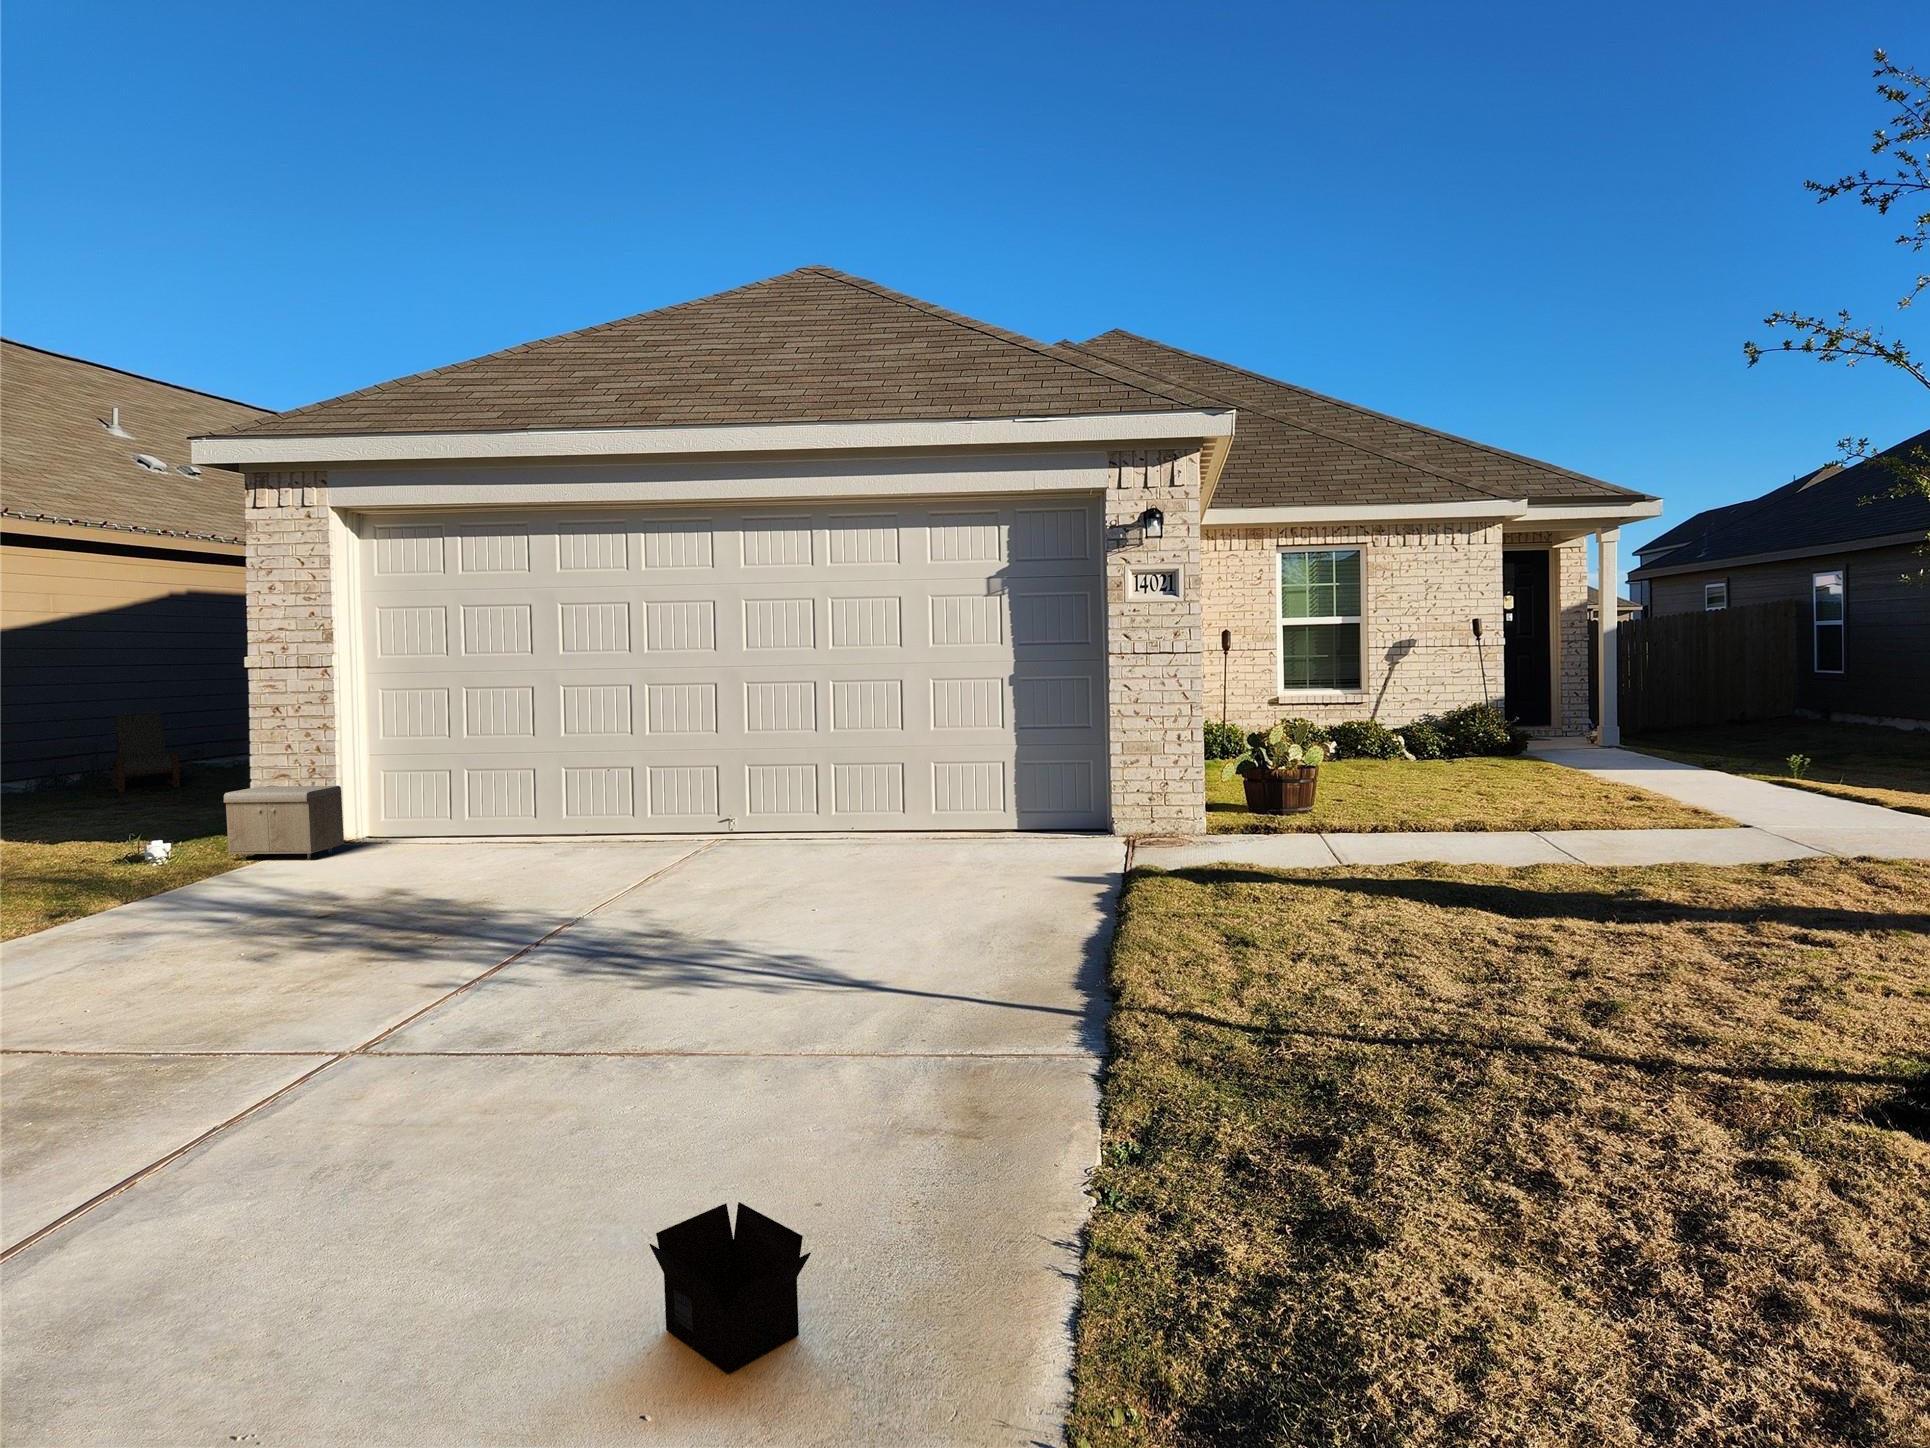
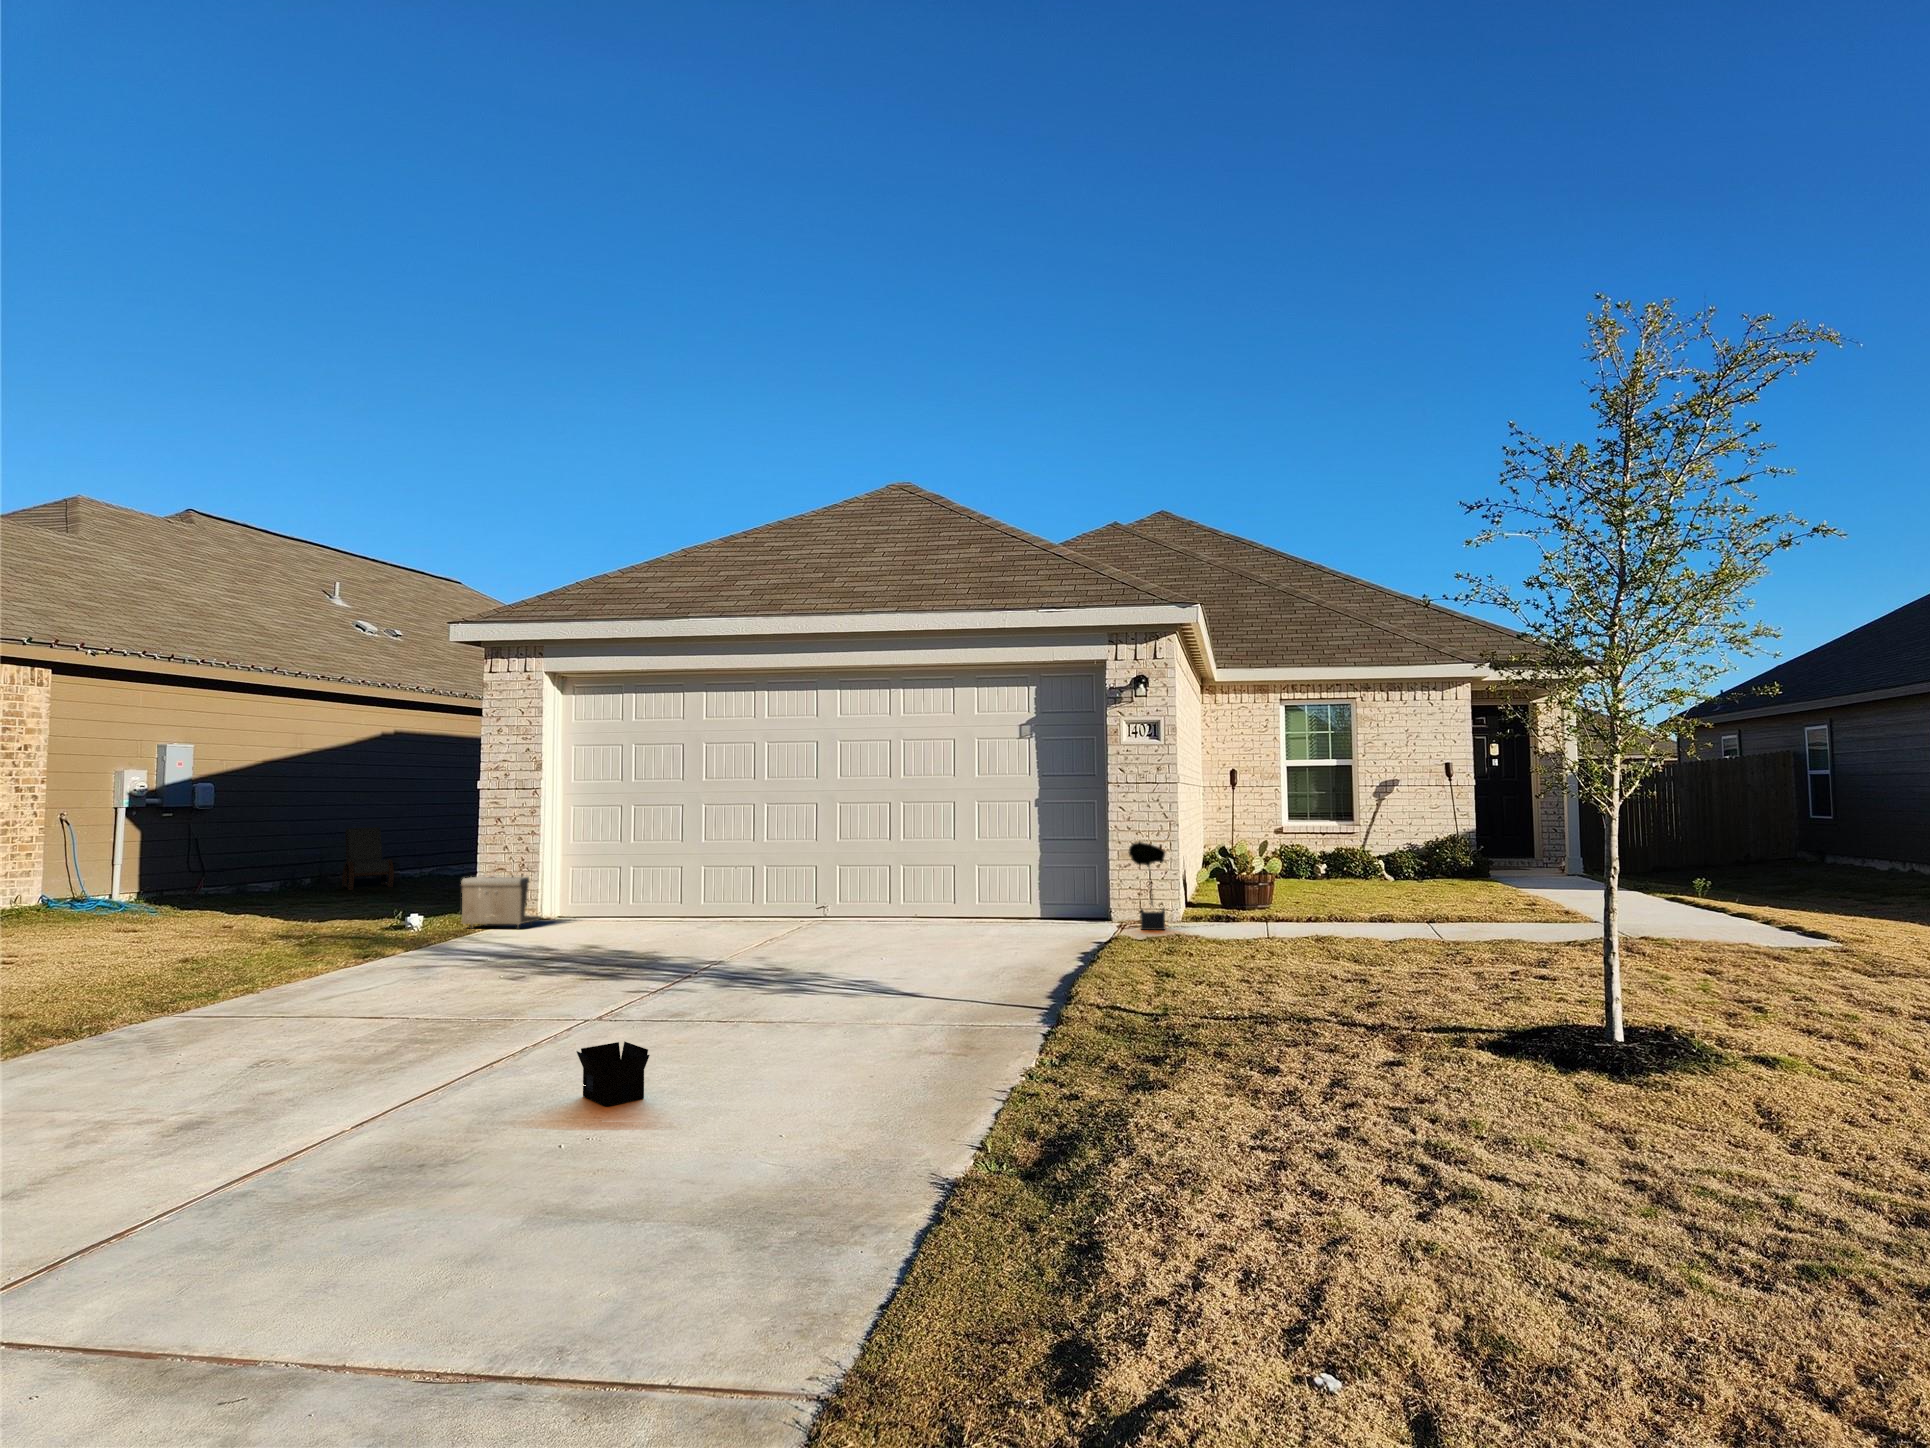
potted tree: none [1139,730,1188,846] -> present [1129,842,1165,930]
cardboard box: present [649,1202,811,1374] -> present [577,1042,650,1107]

